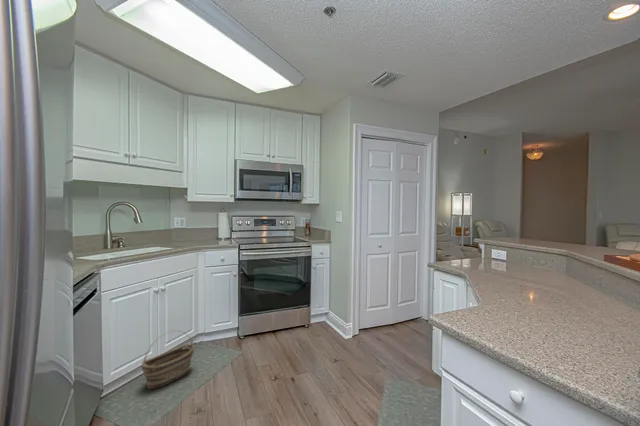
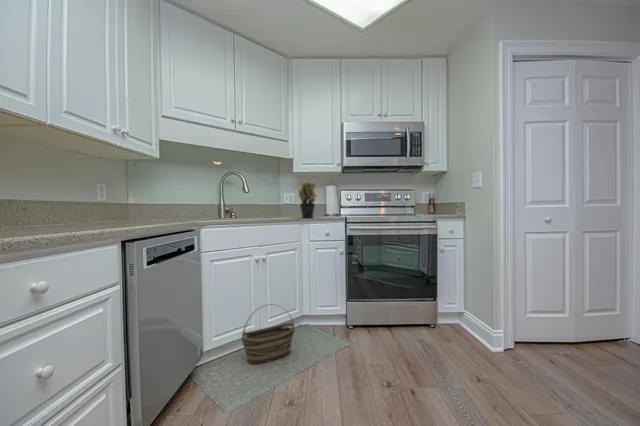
potted plant: none [190,207,217,245] -> present [298,181,317,218]

